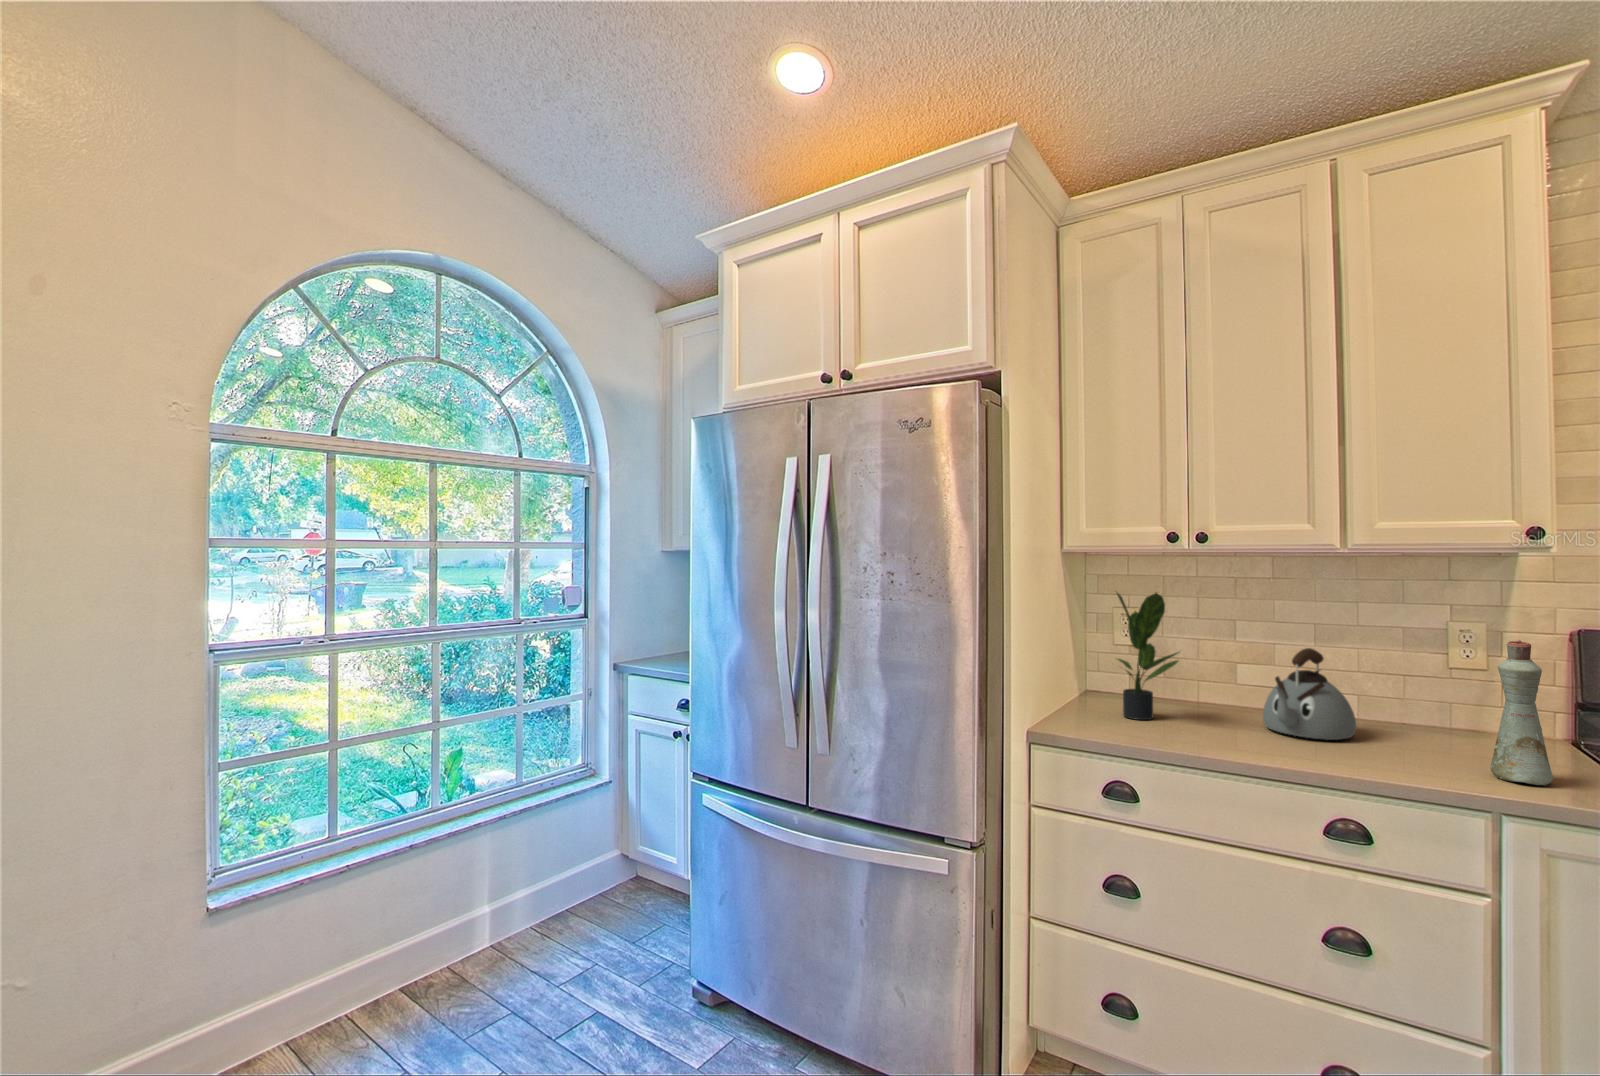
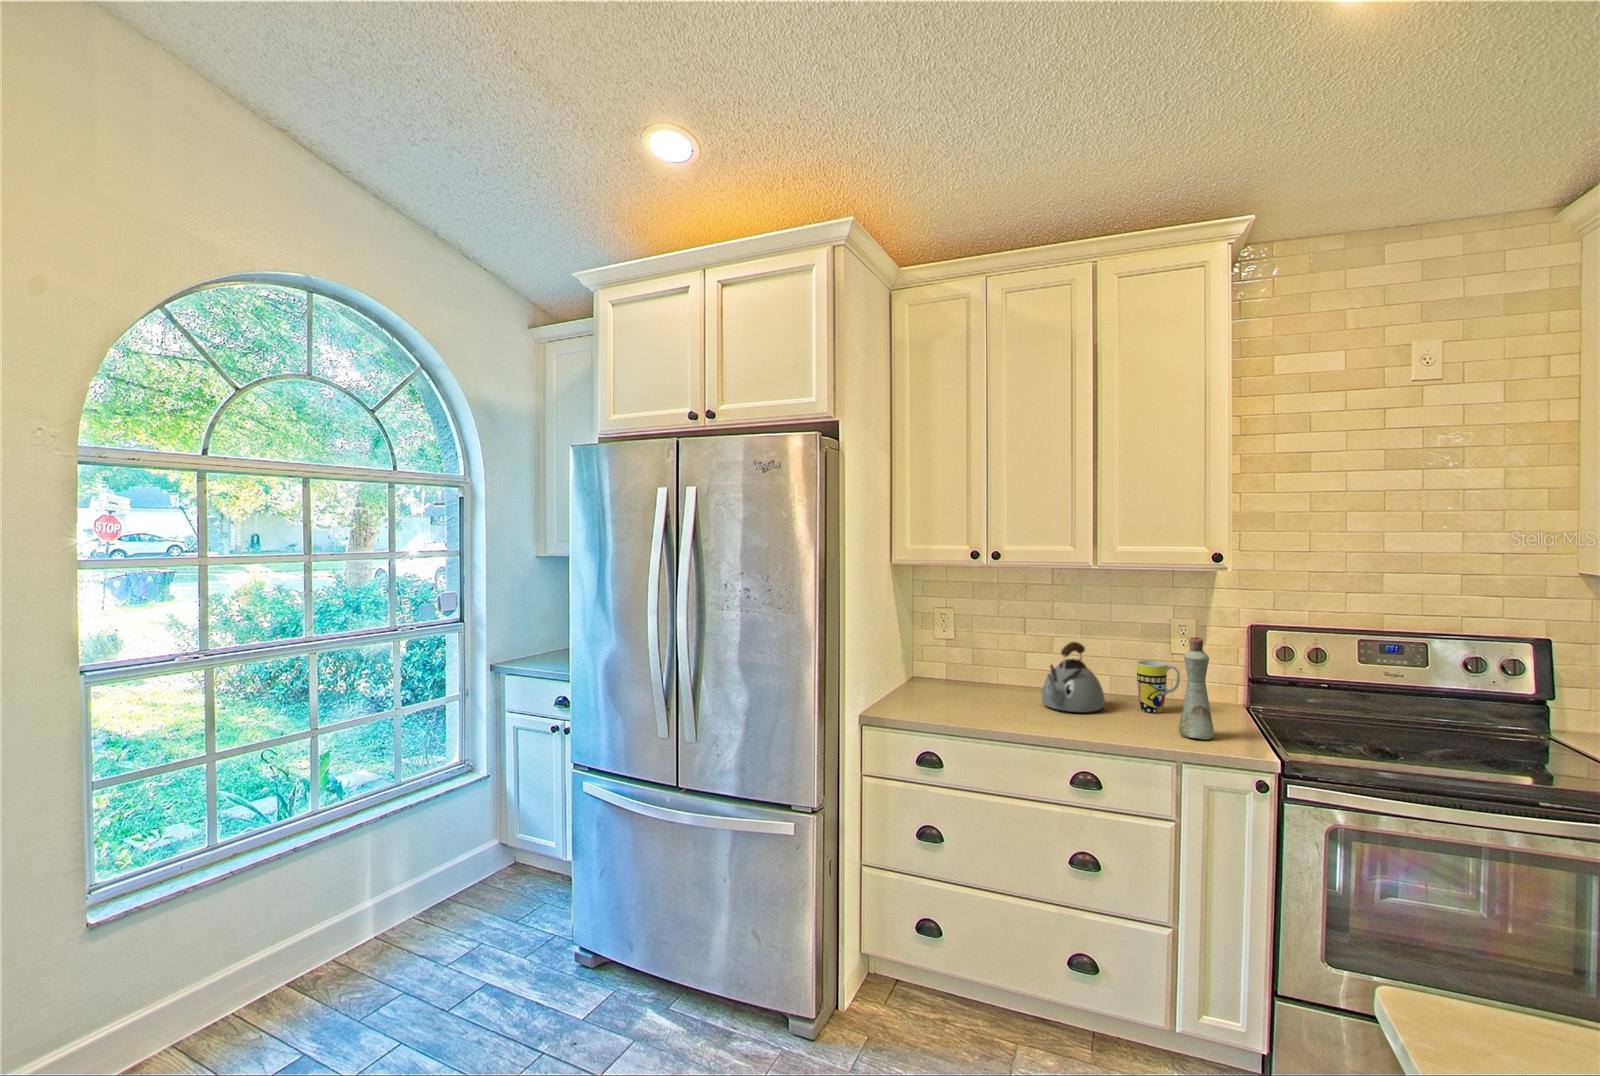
potted plant: present [1117,593,1178,720] -> none [929,596,983,702]
mug: none [1403,675,1471,745] -> present [1137,661,1180,713]

